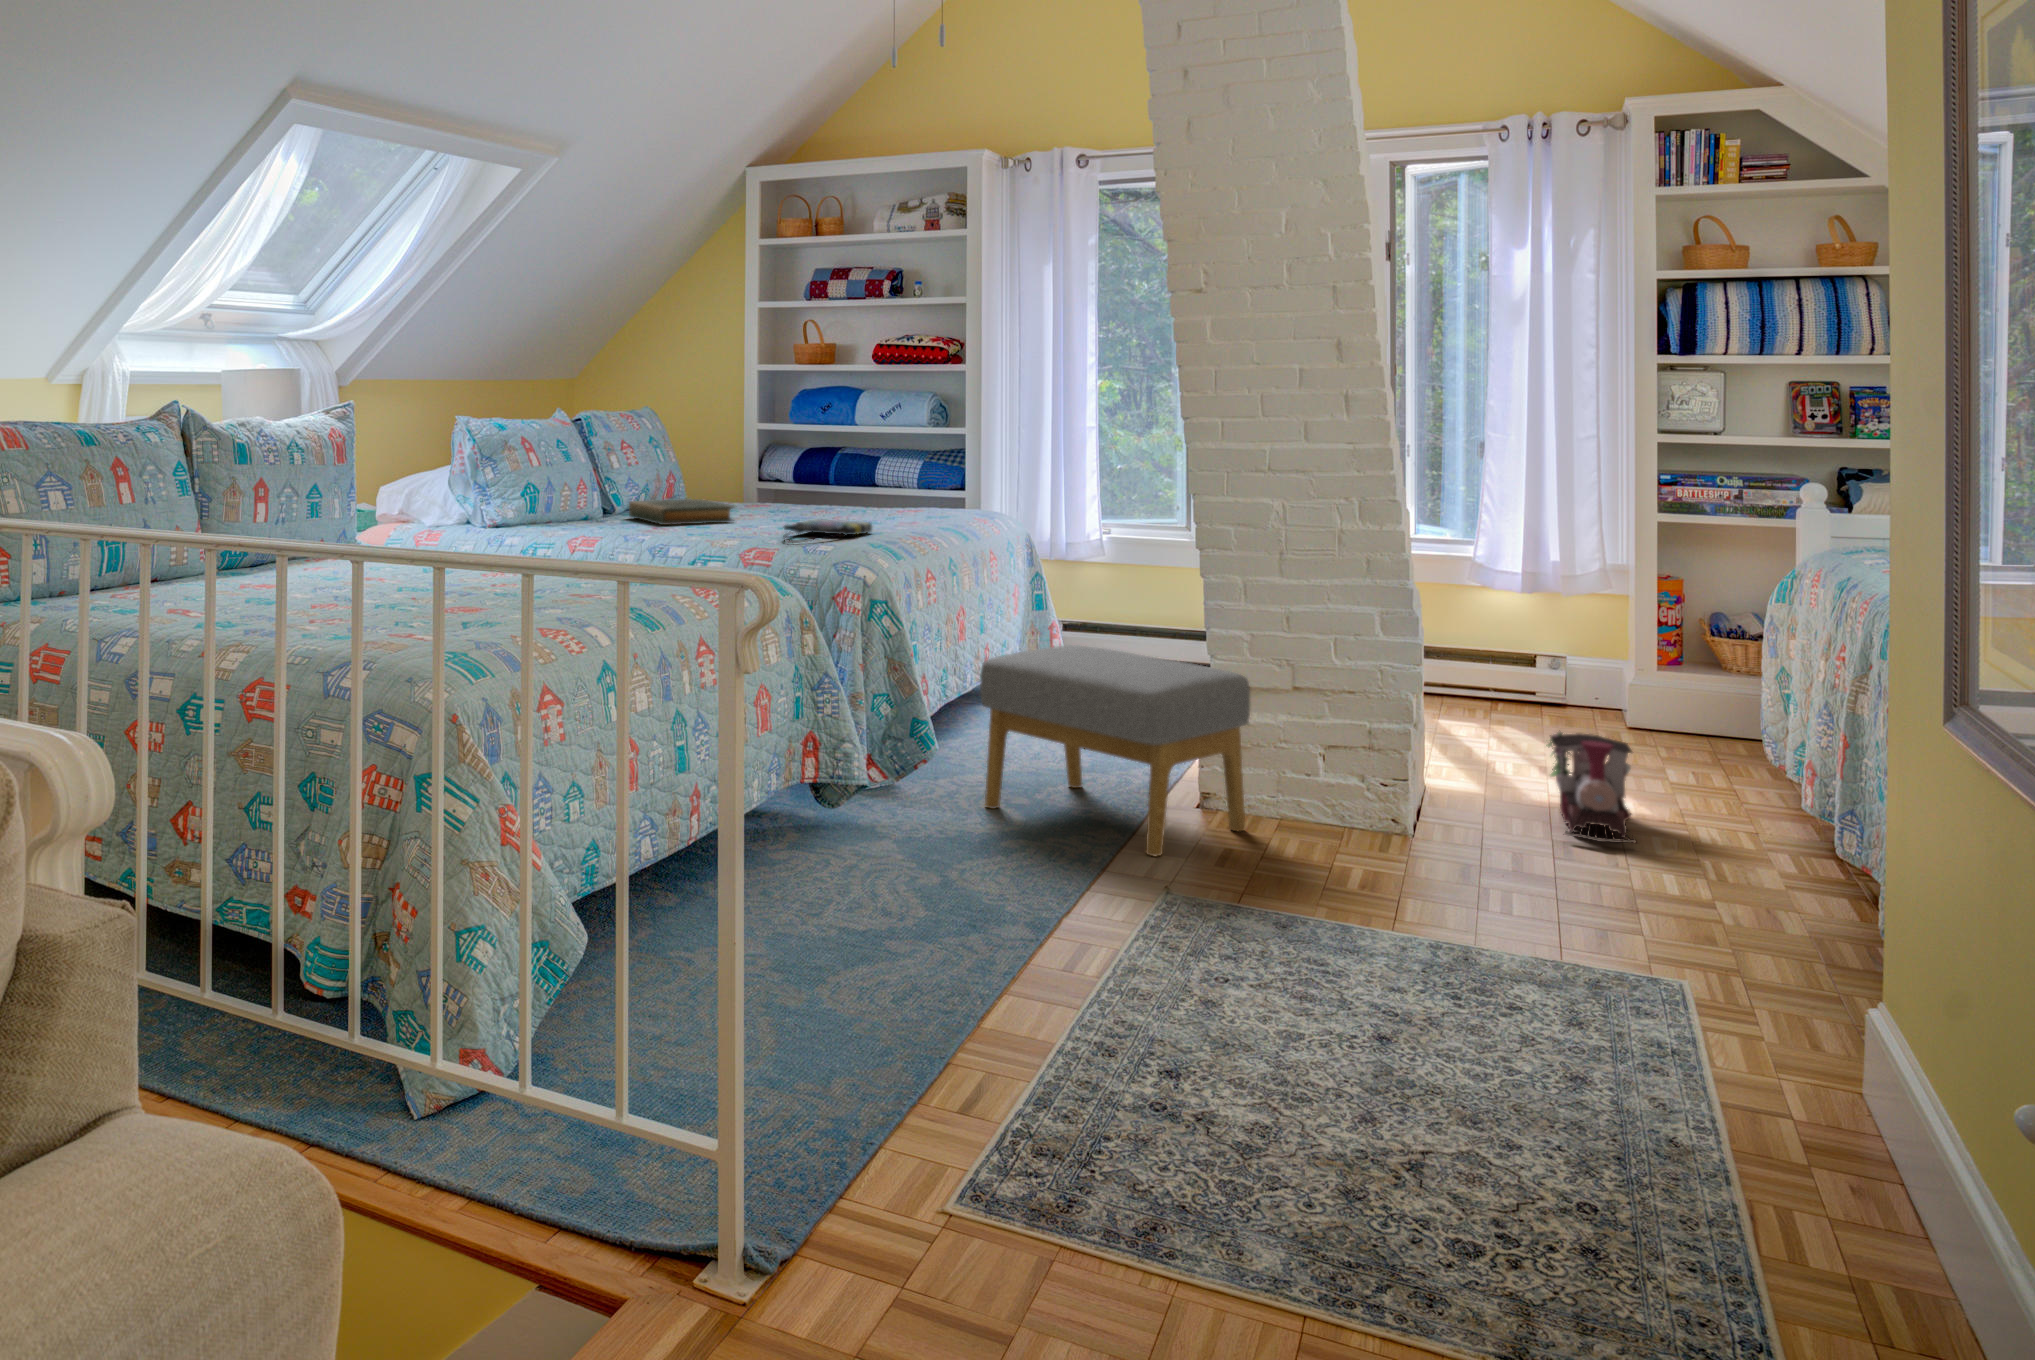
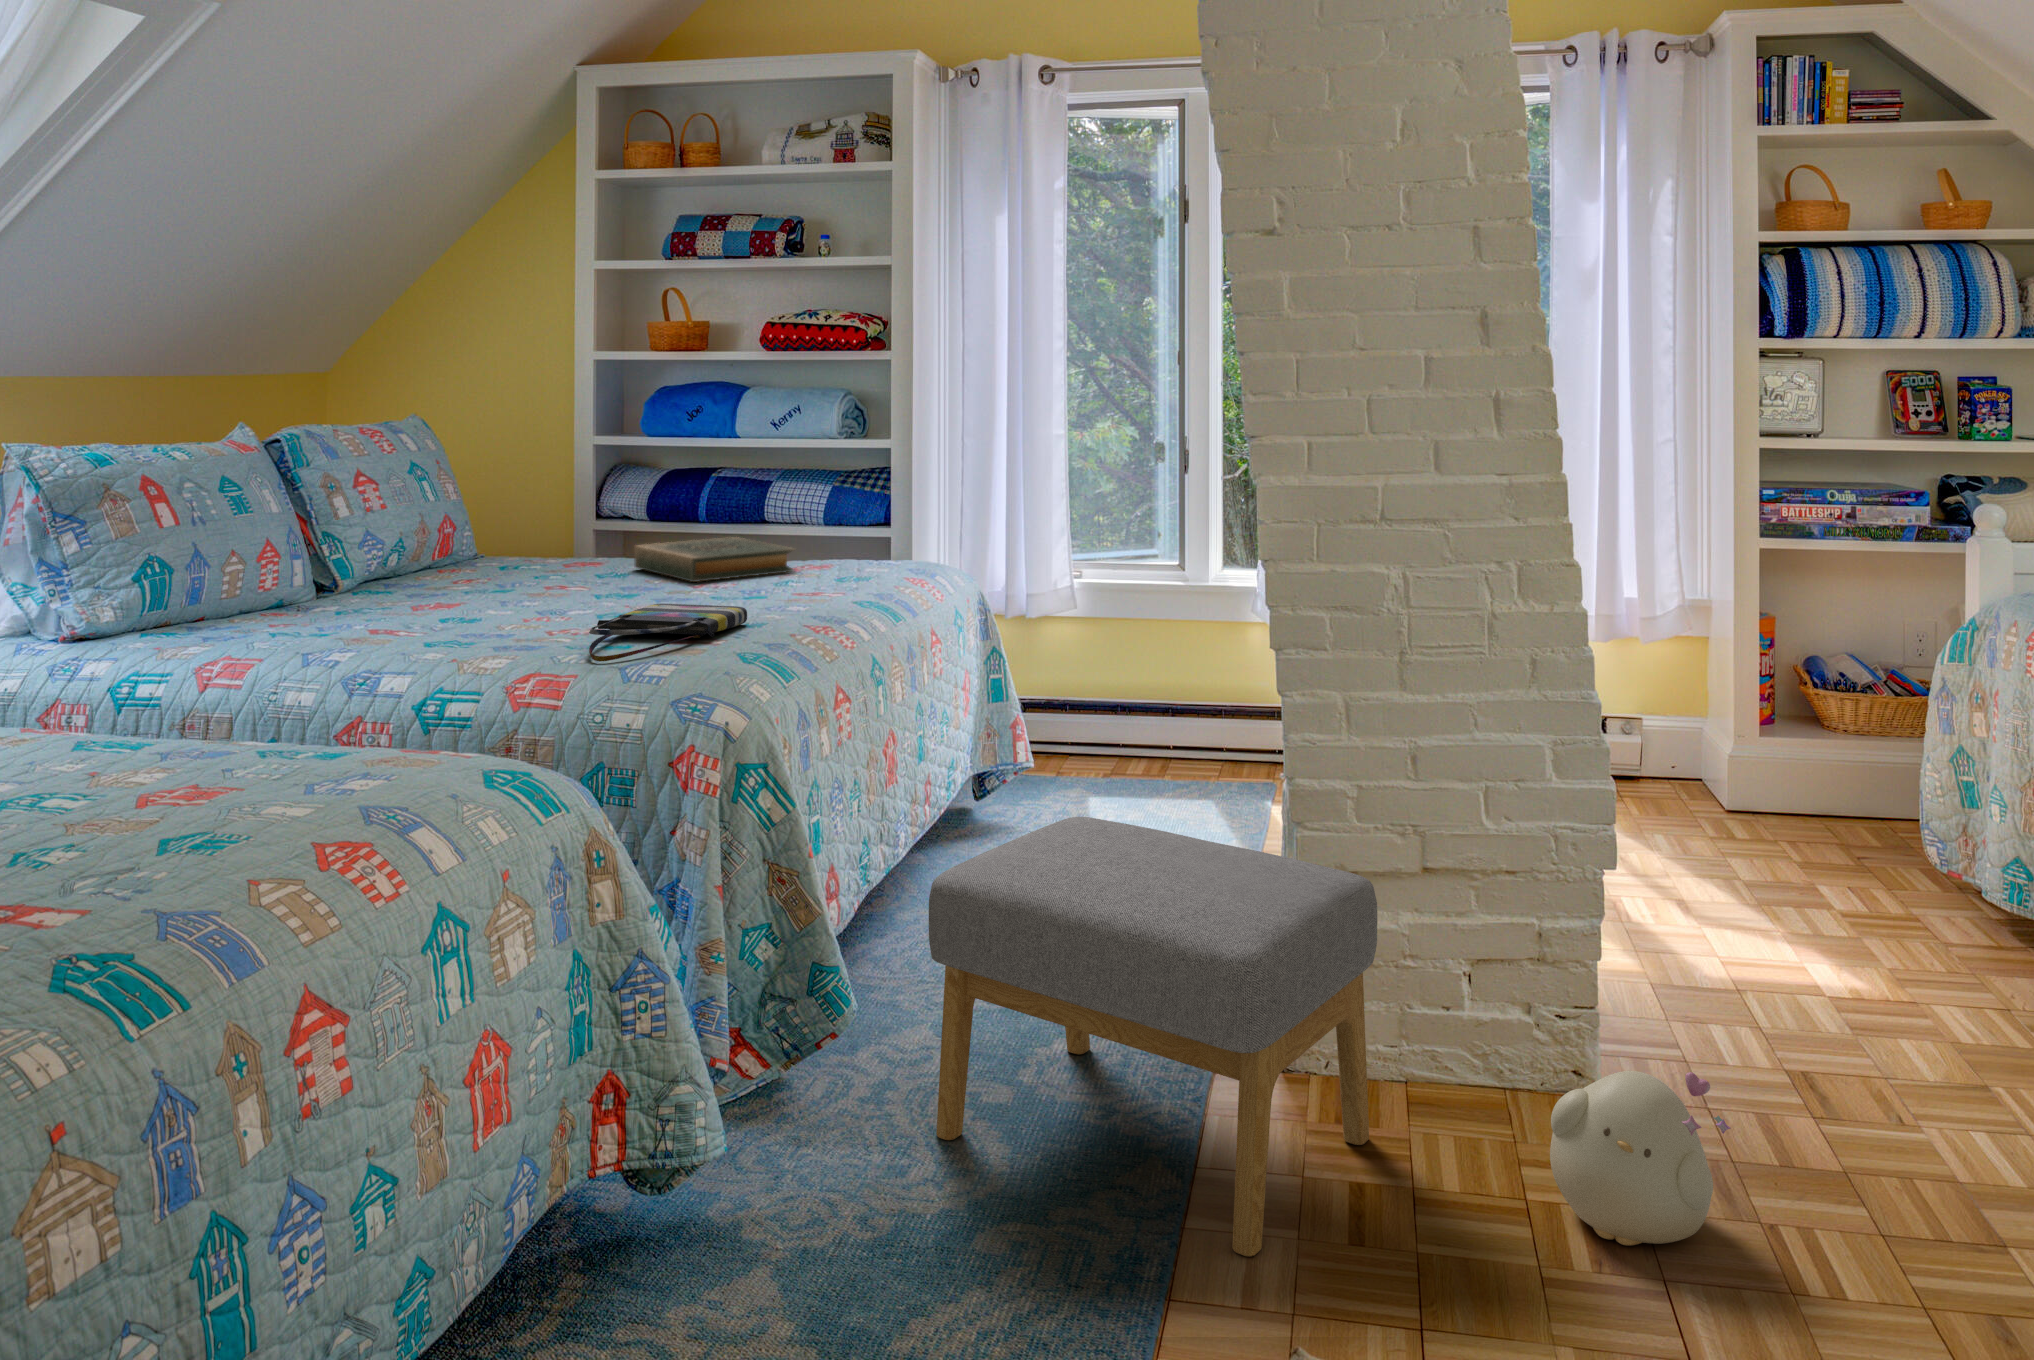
hardback book: present [629,499,734,525] -> present [634,537,795,582]
toy train: present [1546,732,1636,843] -> none [1746,890,1922,1094]
plush toy: none [1345,779,1449,875] -> present [1550,1071,1730,1246]

